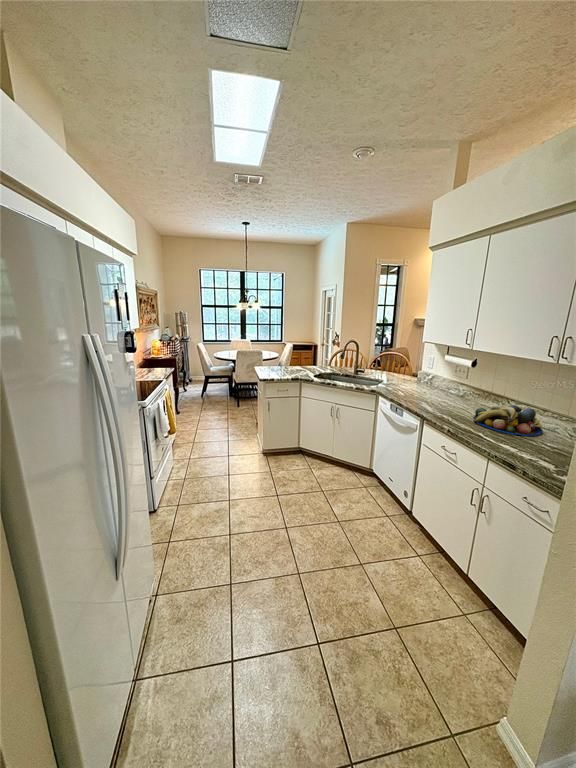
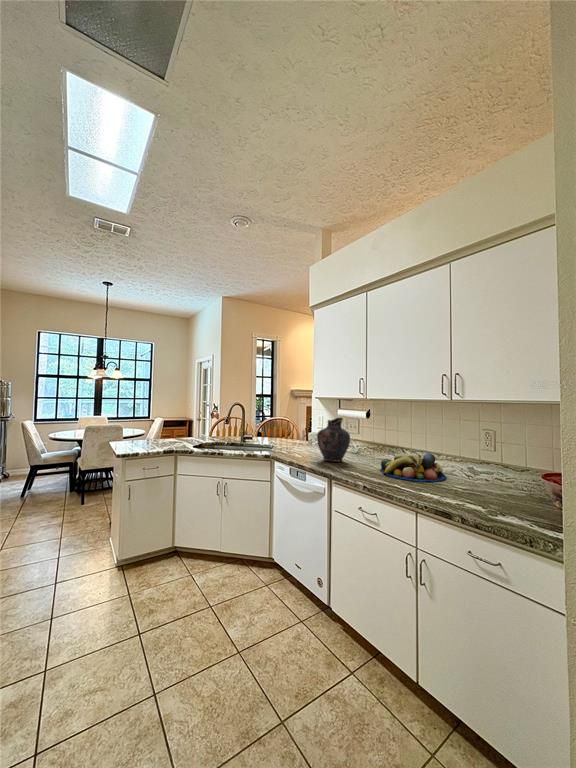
vase: none [418,364,451,404] -> present [317,418,350,462]

